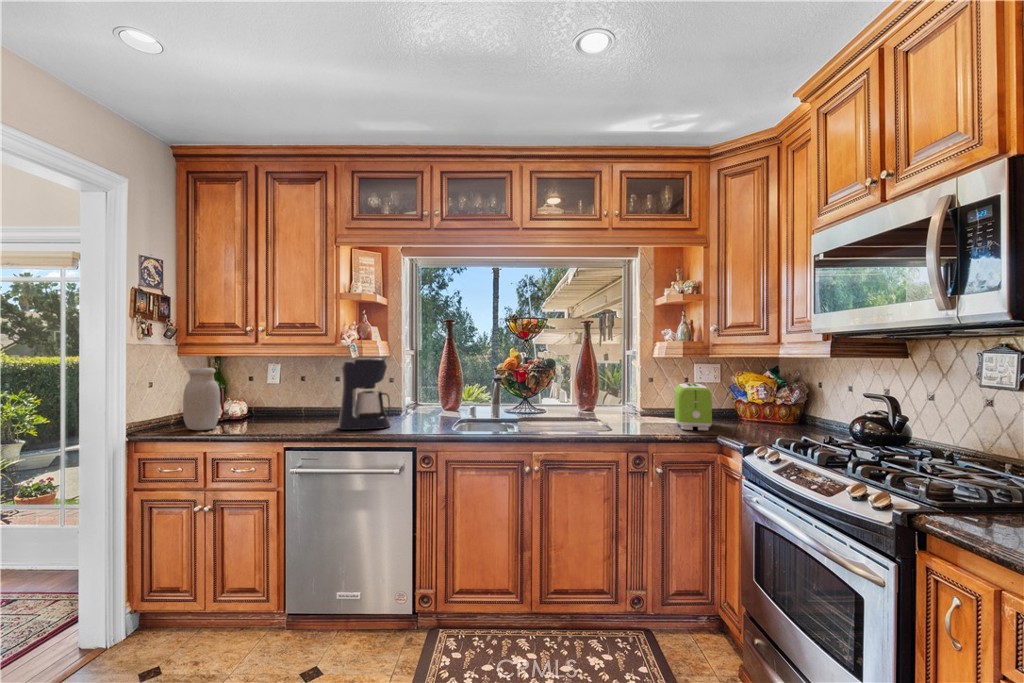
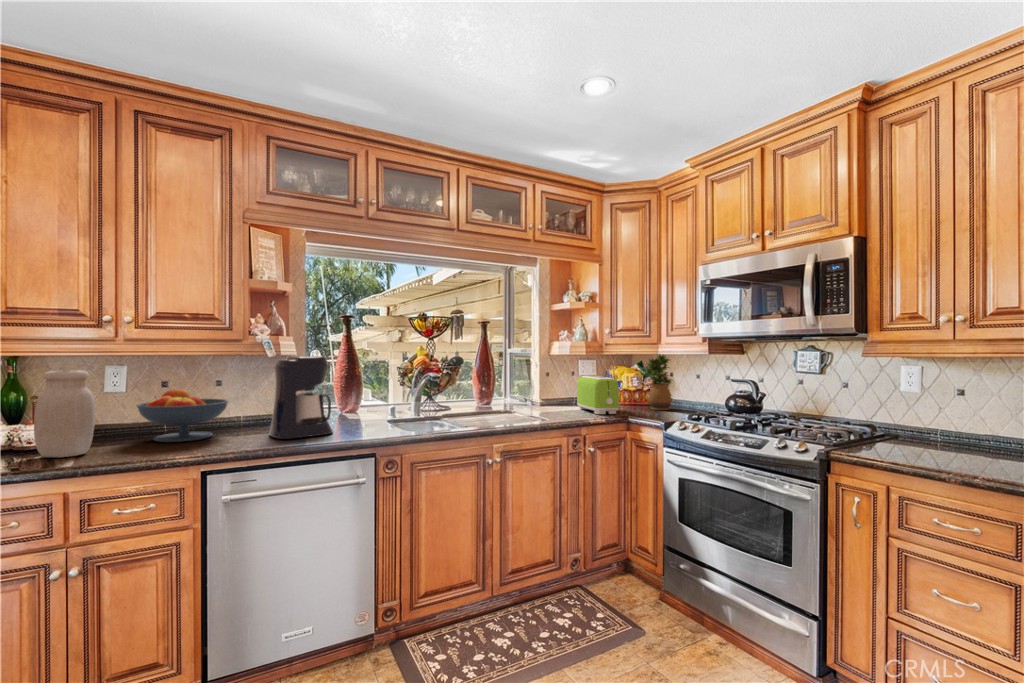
potted plant: none [764,357,804,431] -> present [645,355,672,410]
fruit bowl: none [253,383,319,426] -> present [137,389,228,442]

